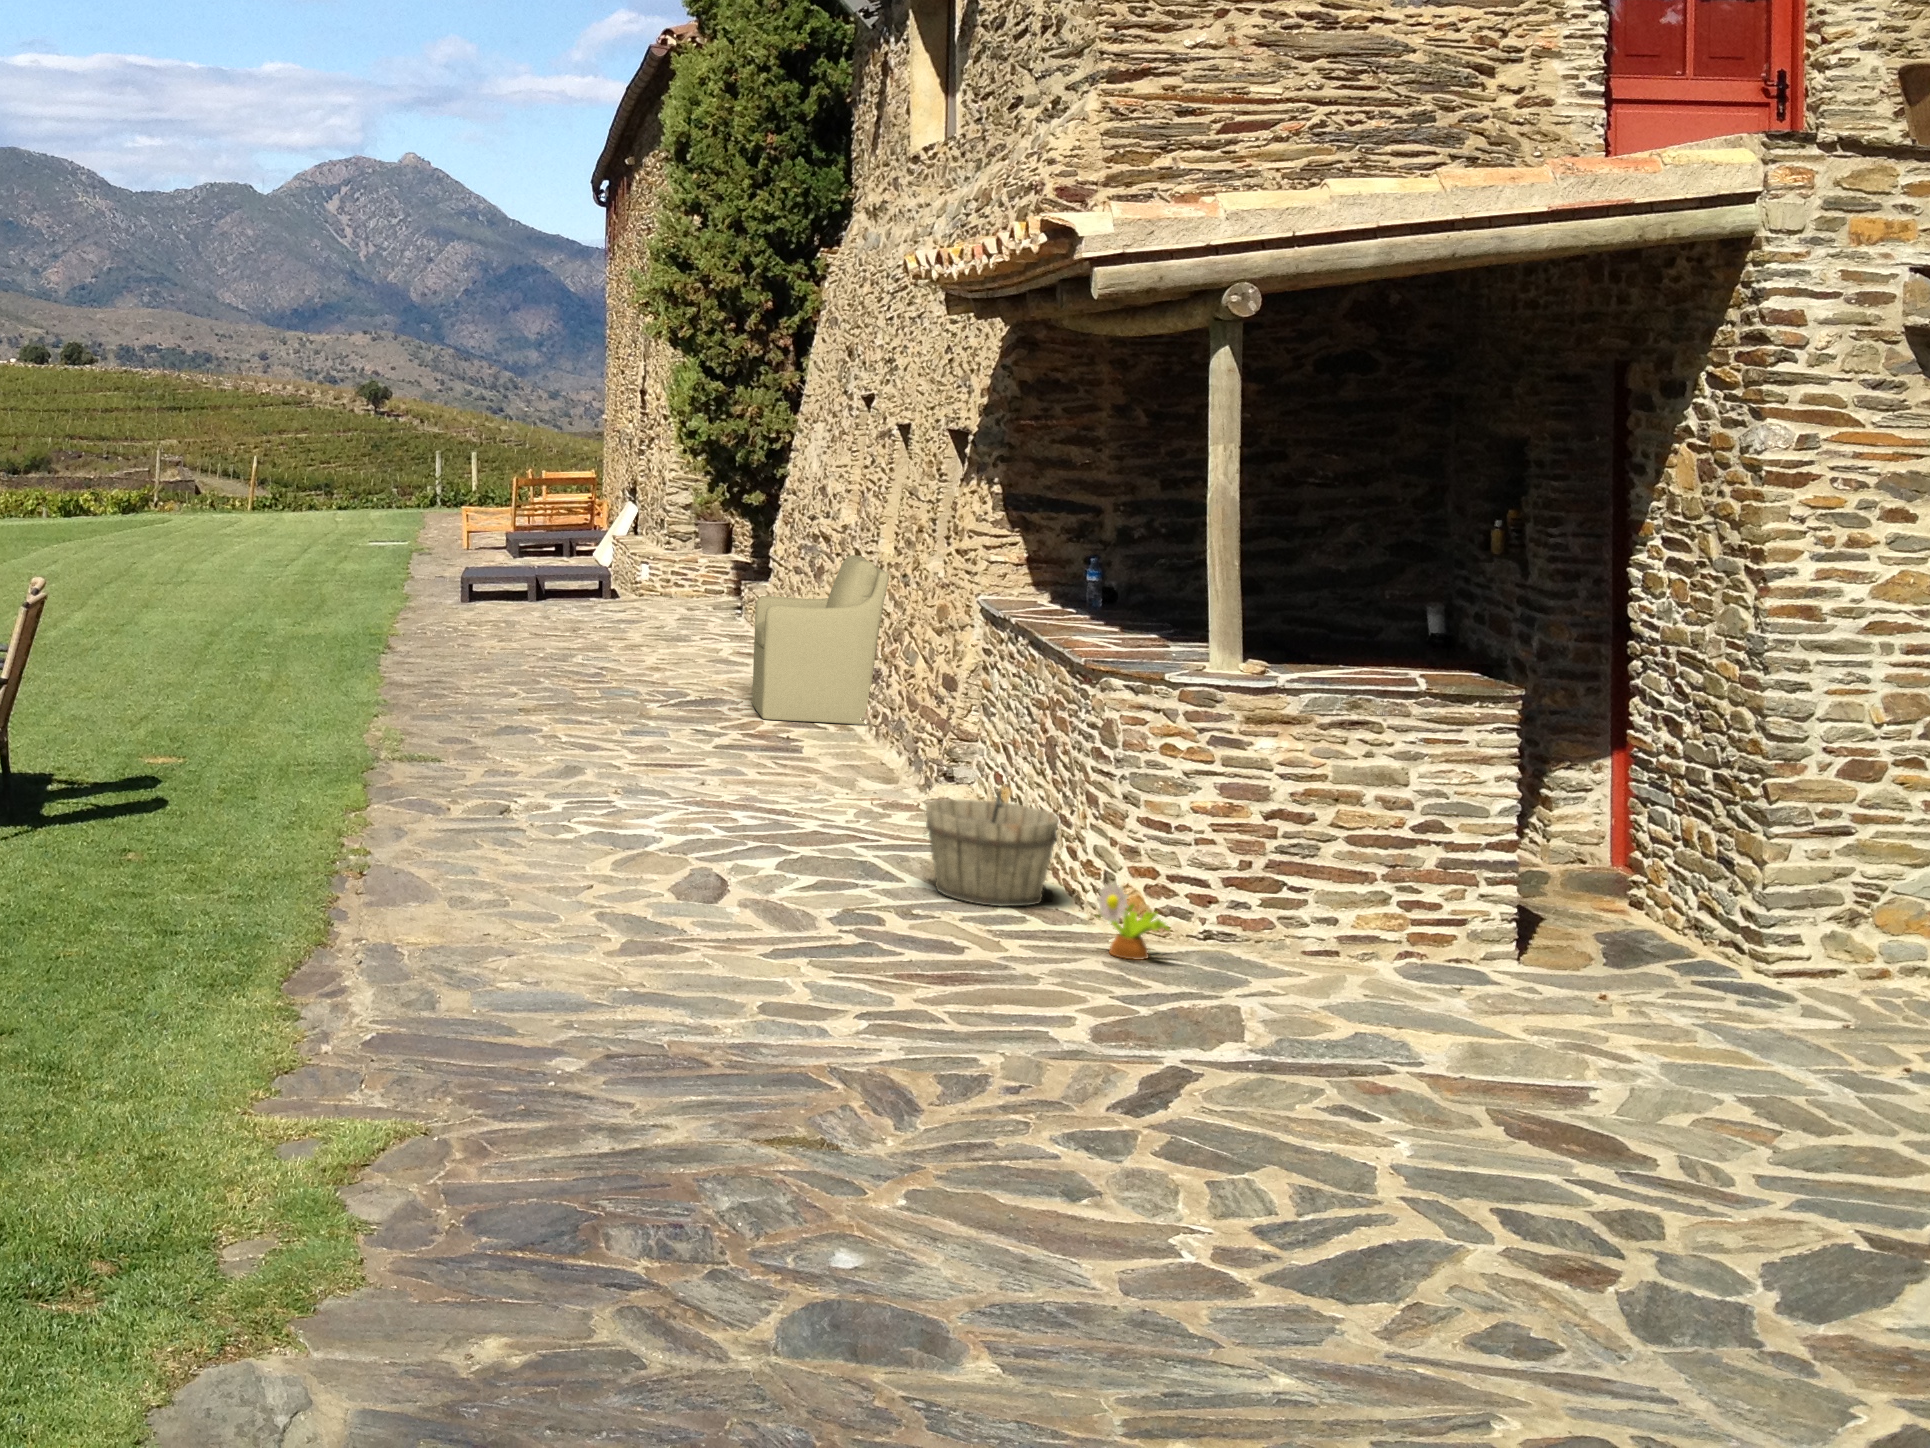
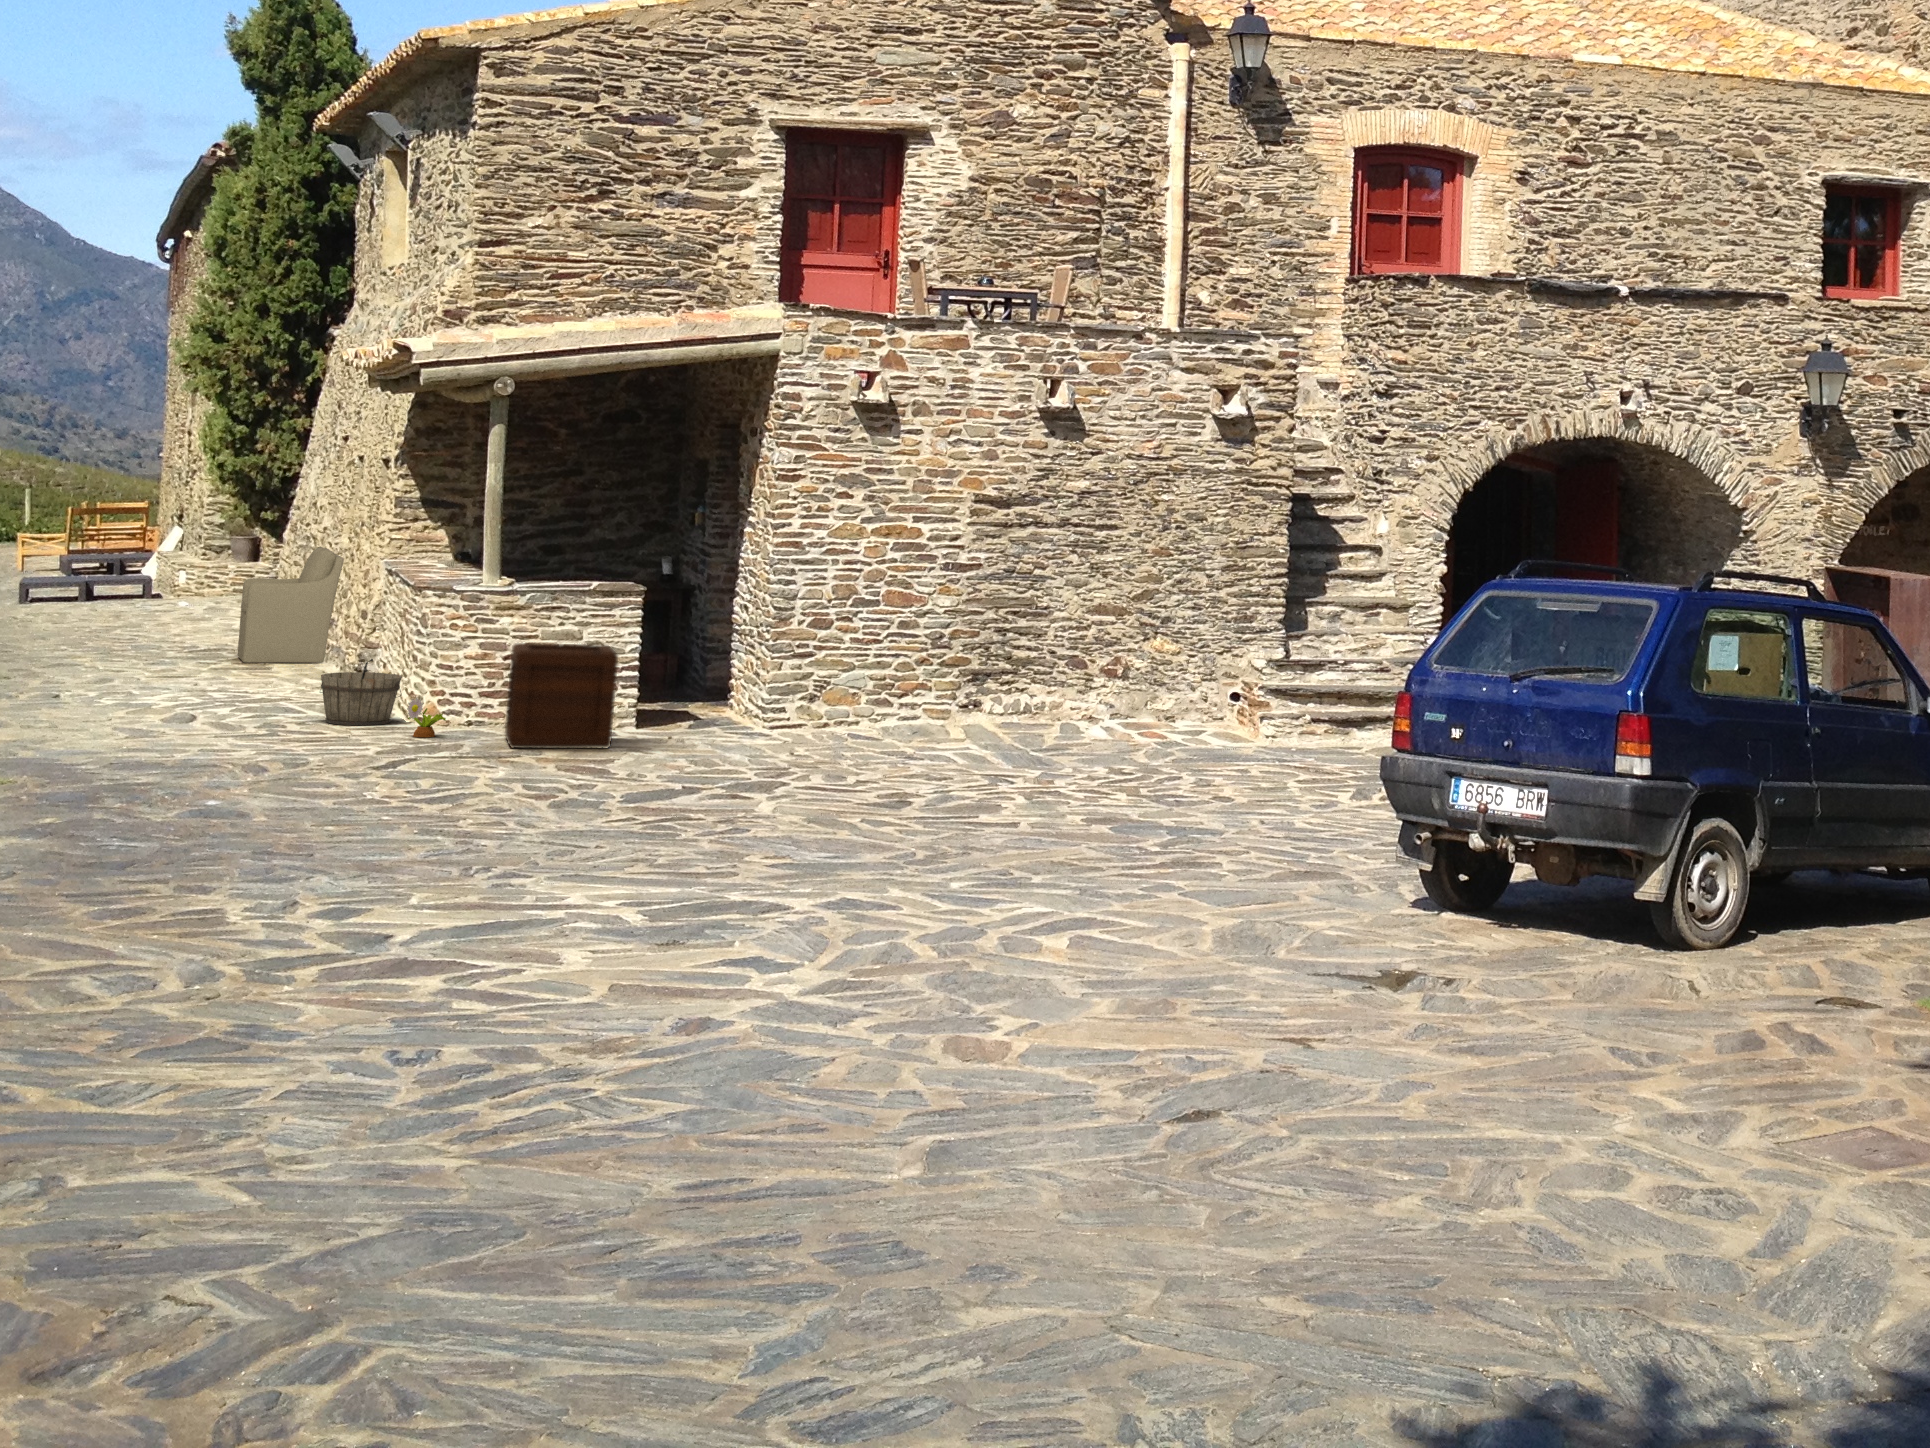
wooden crate: none [1279,789,1531,1035] -> present [505,643,618,749]

